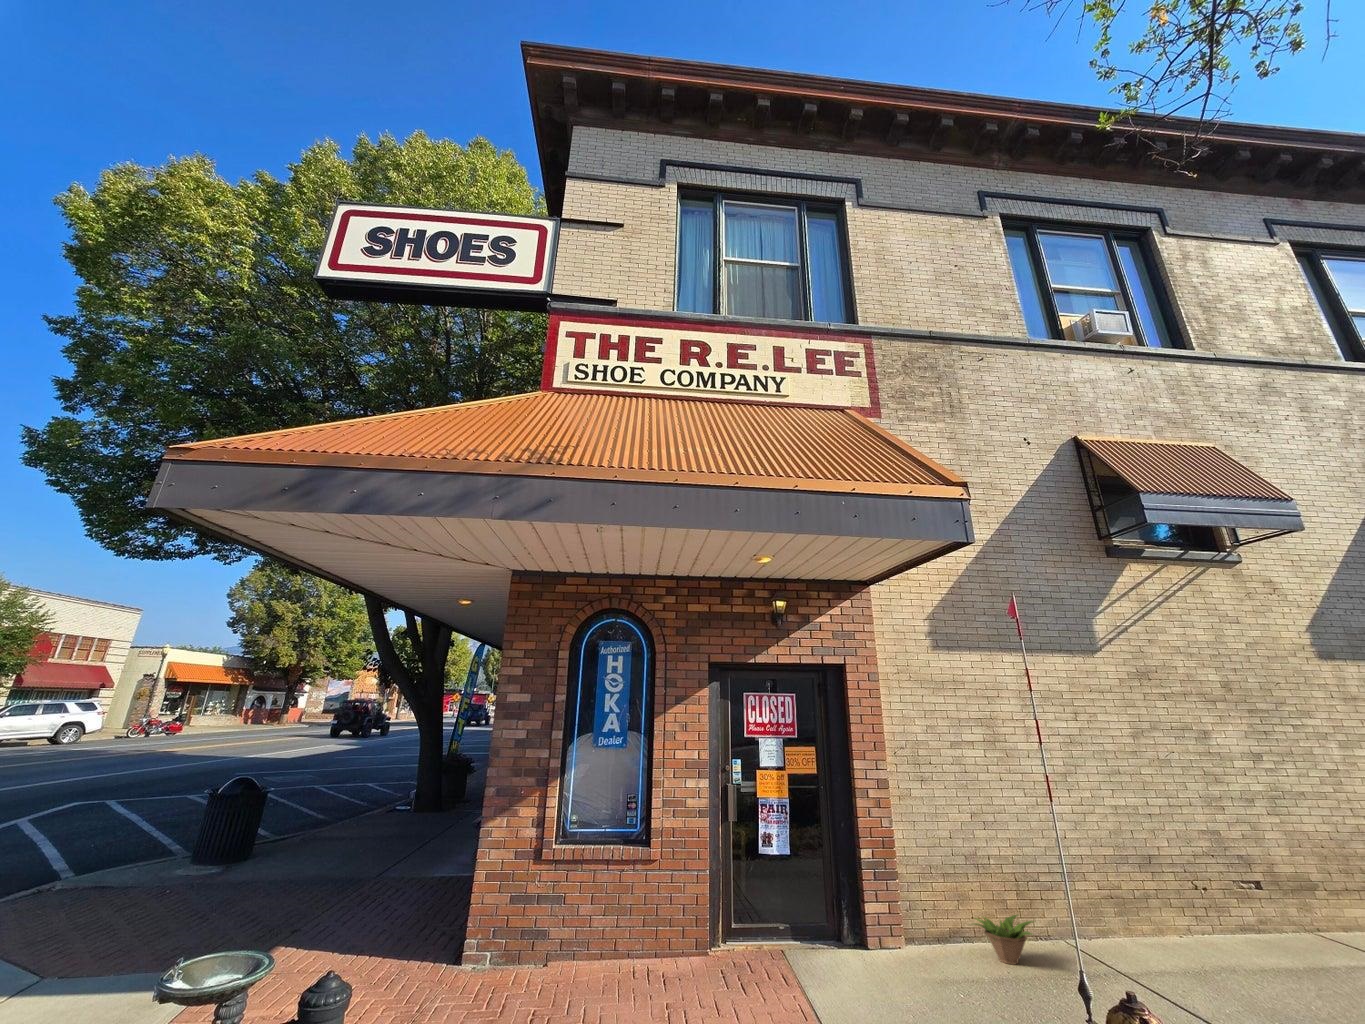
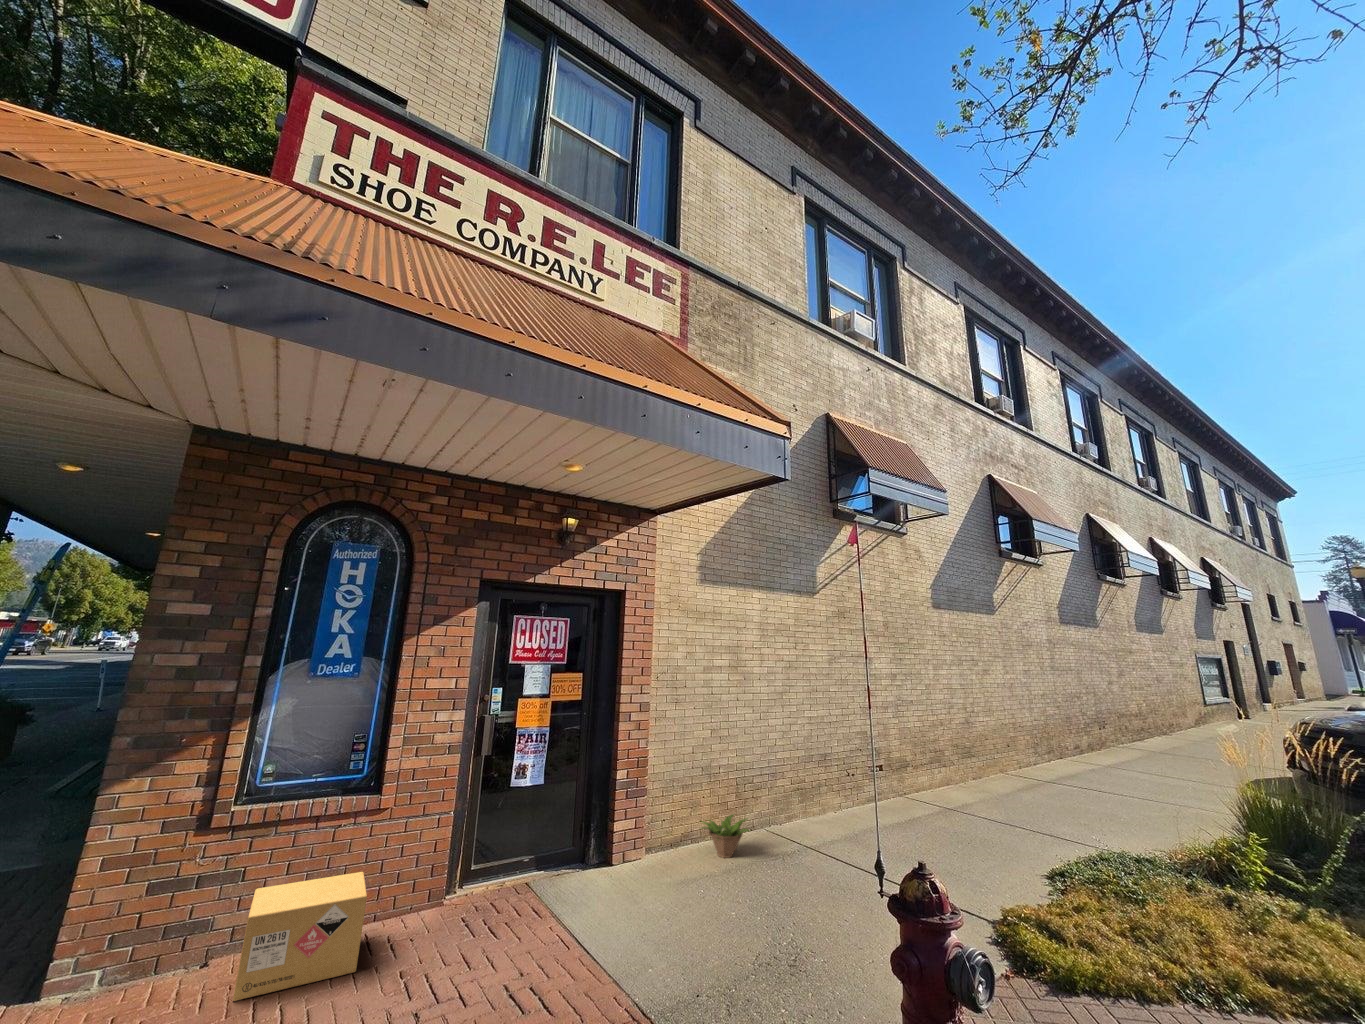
cardboard box: none [563,911,644,991] -> present [233,872,367,1001]

